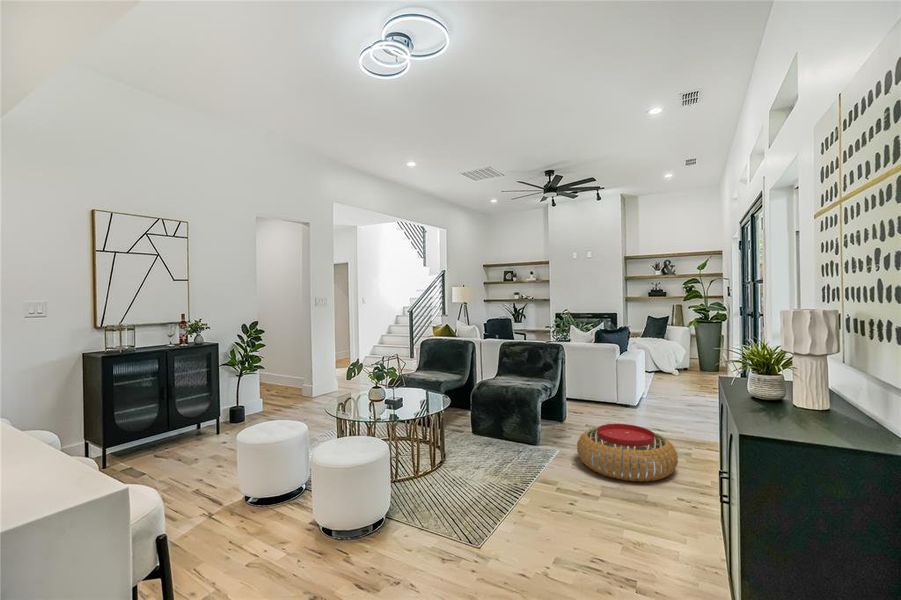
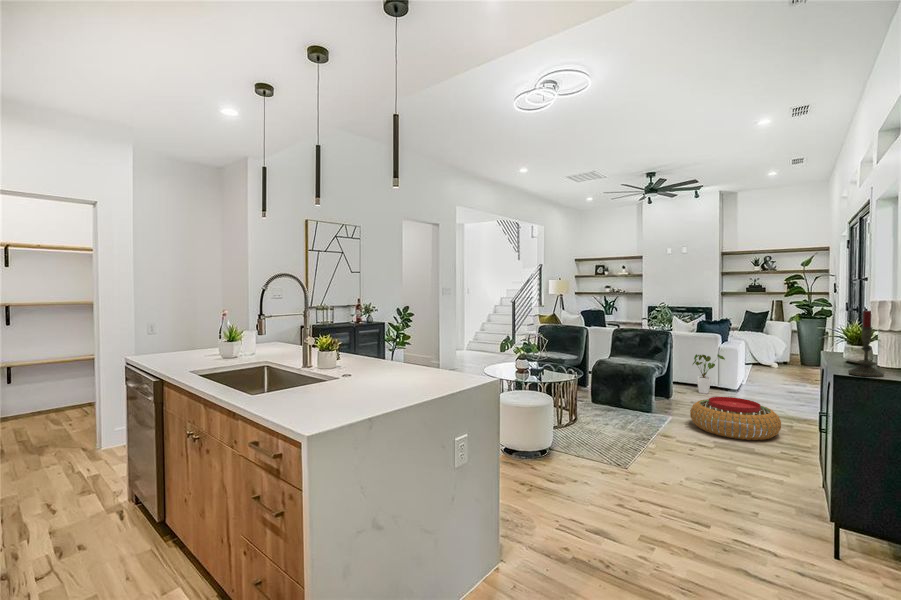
candle: none [758,323,808,429] -> present [848,310,884,377]
house plant: none [588,366,623,413] -> present [693,354,725,394]

